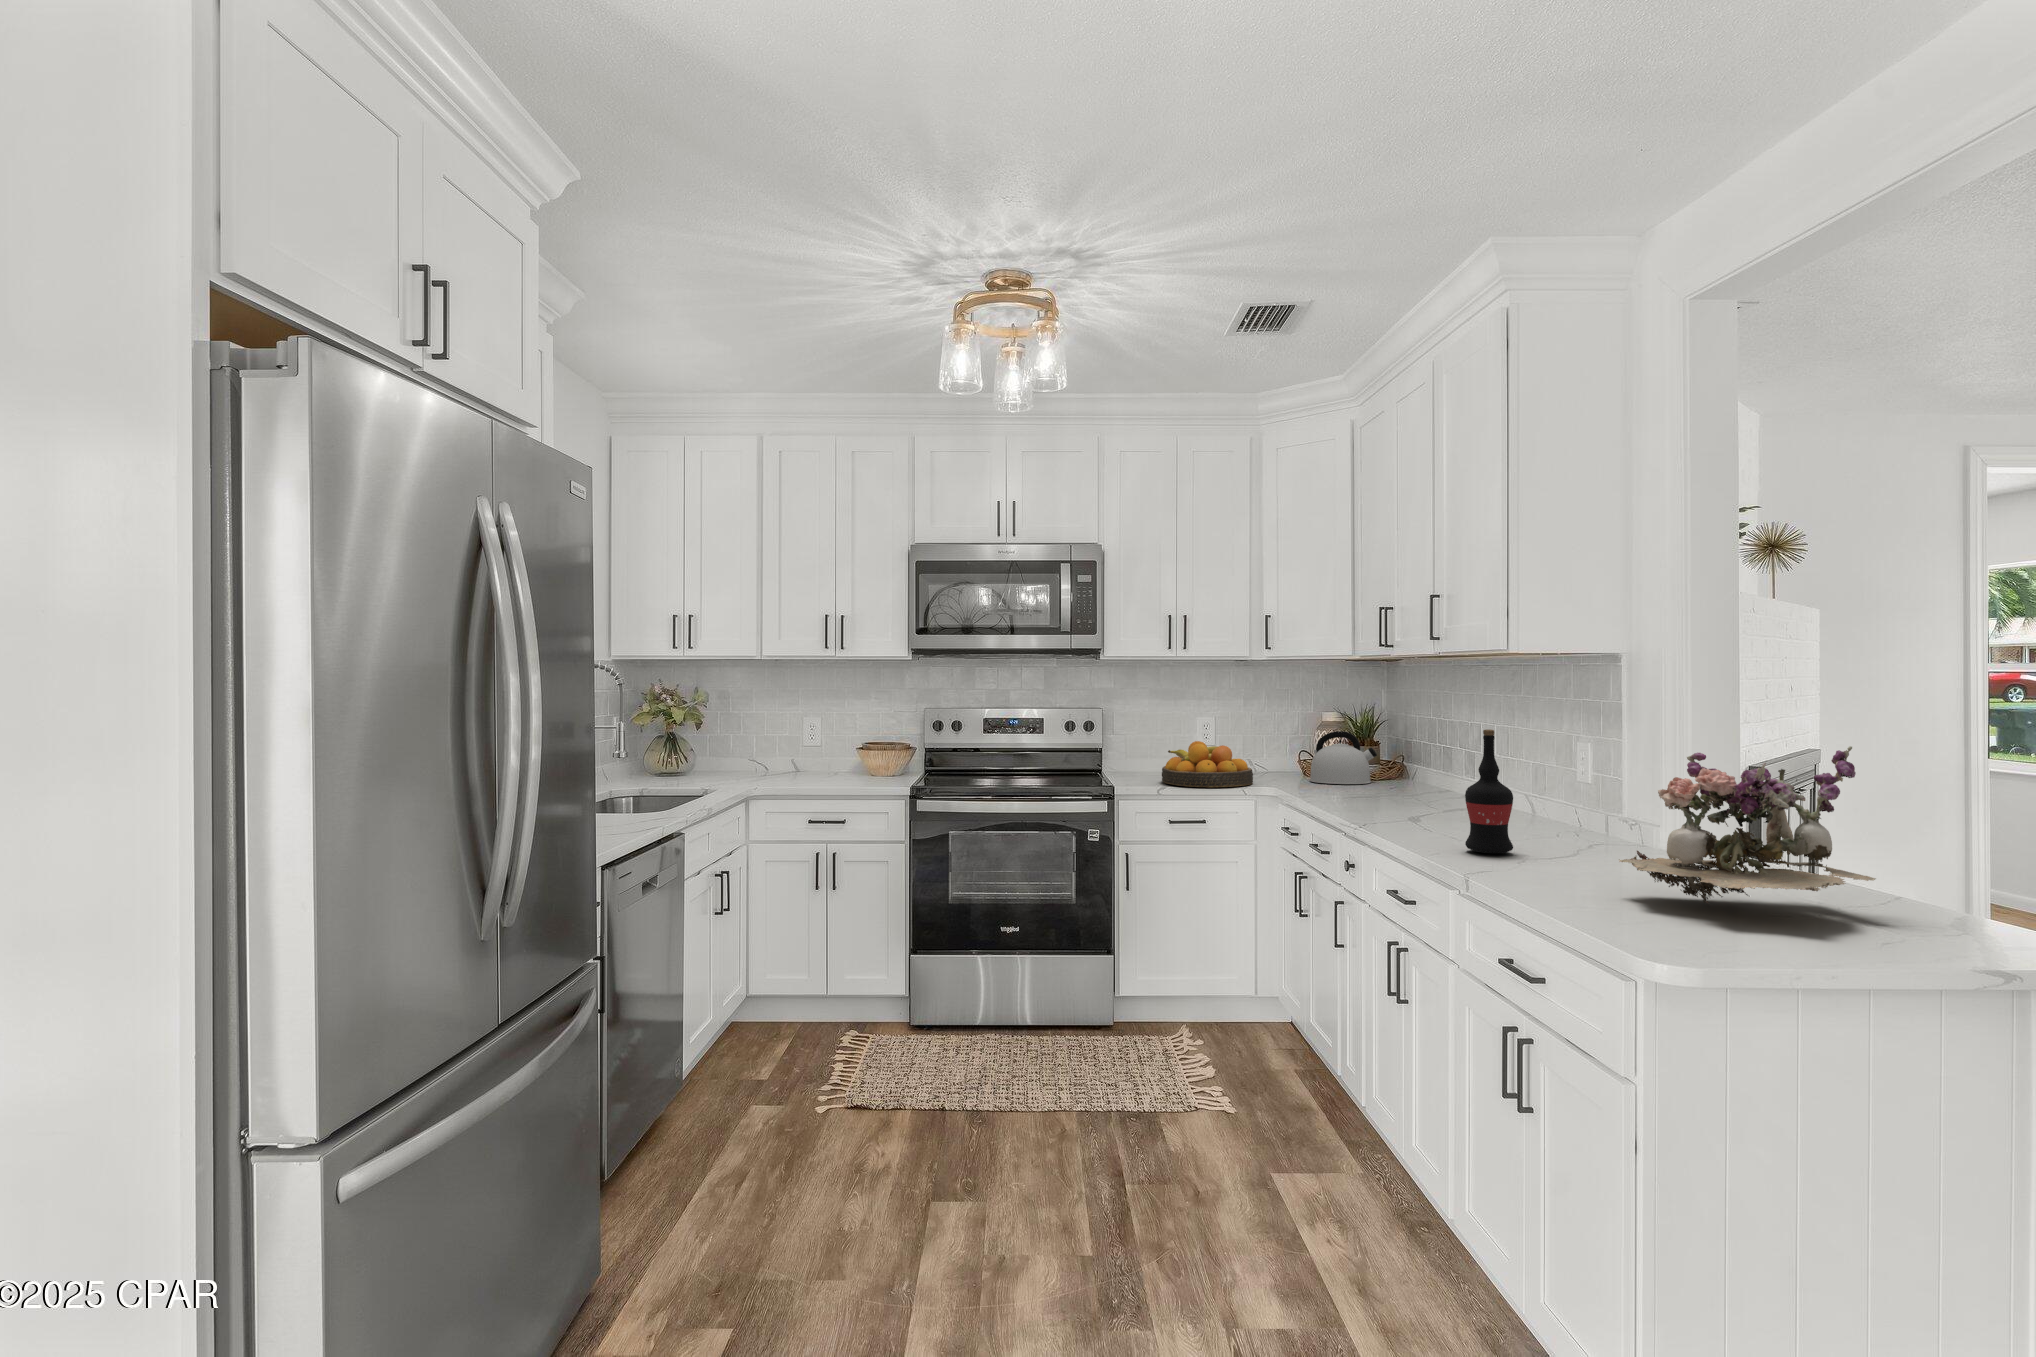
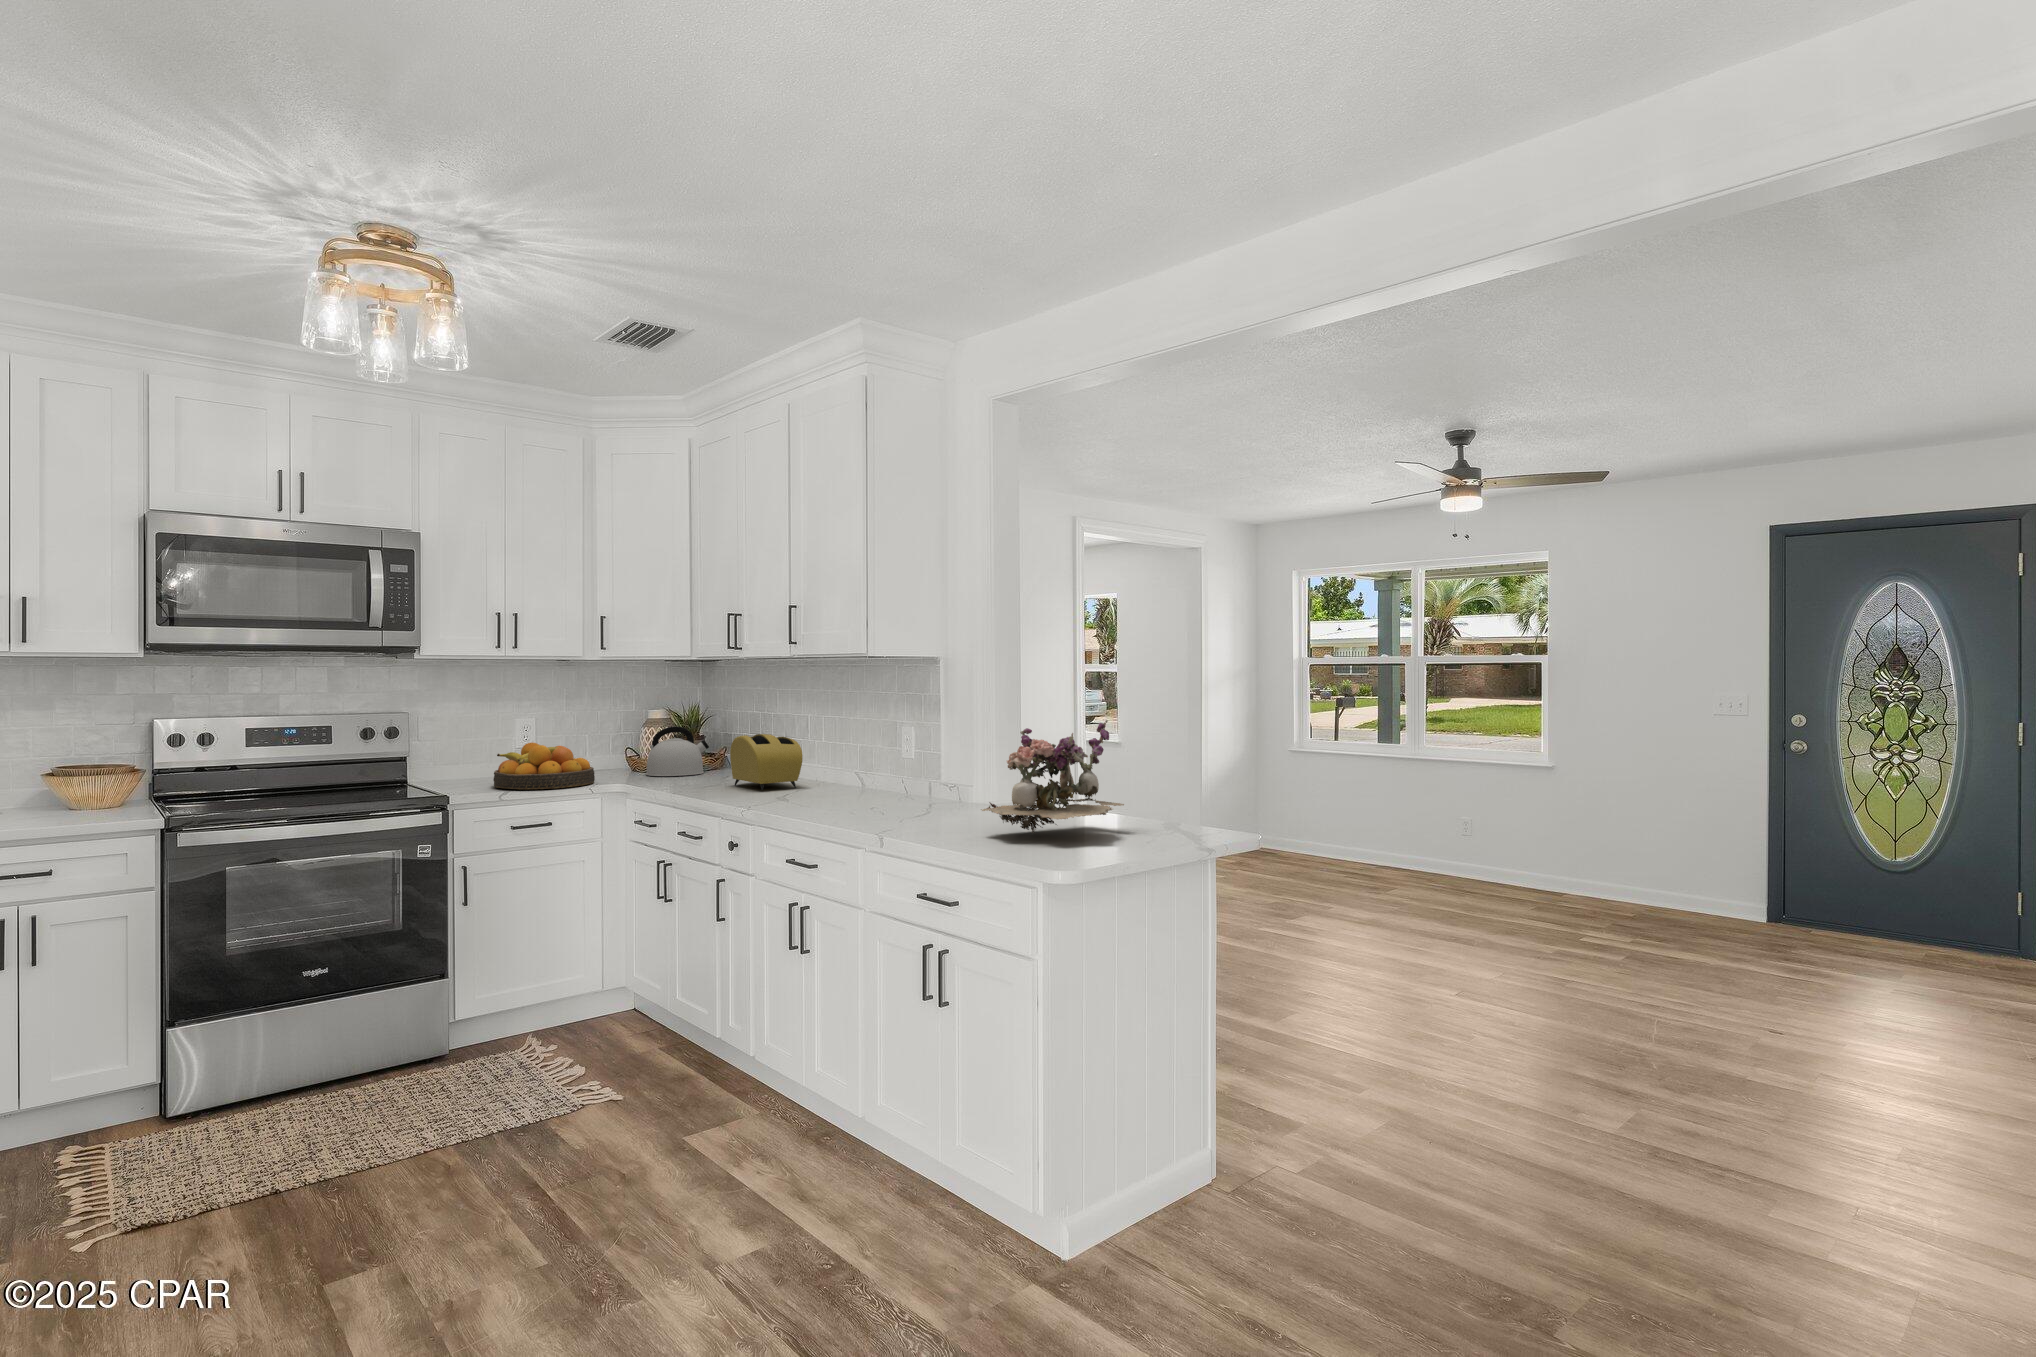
wine bottle: present [1465,729,1513,853] -> none [847,718,884,818]
toaster: none [1380,744,1458,808] -> present [730,734,803,790]

